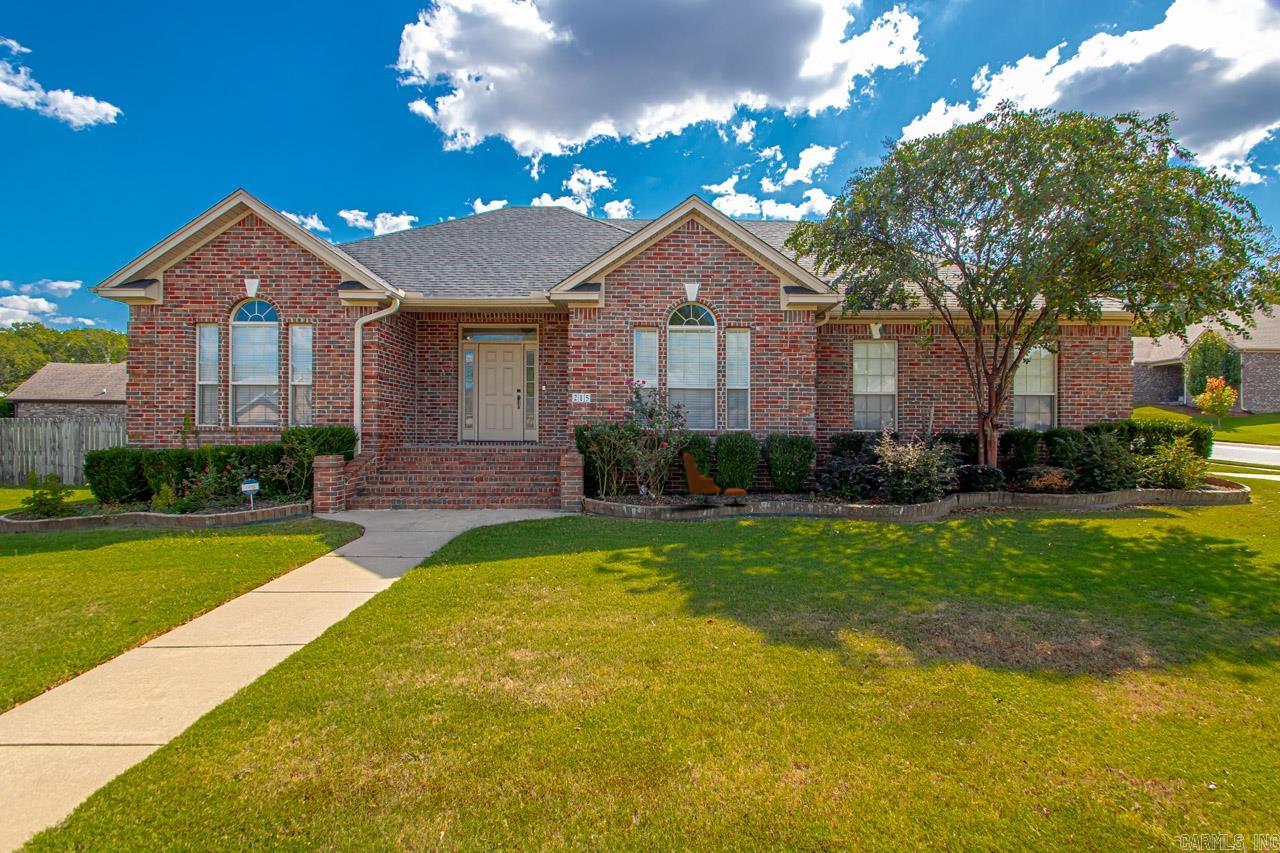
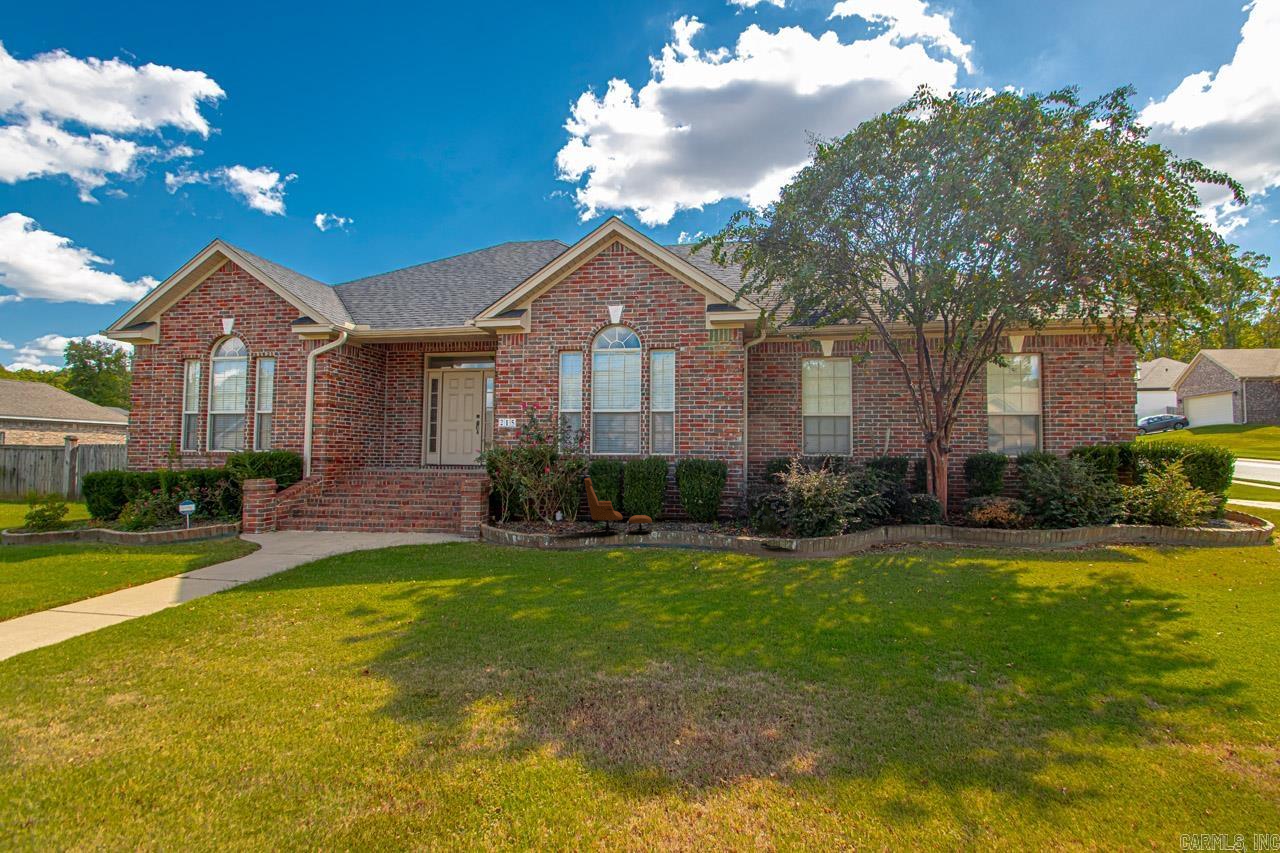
potted tree: none [861,476,888,515] -> present [757,509,782,549]

